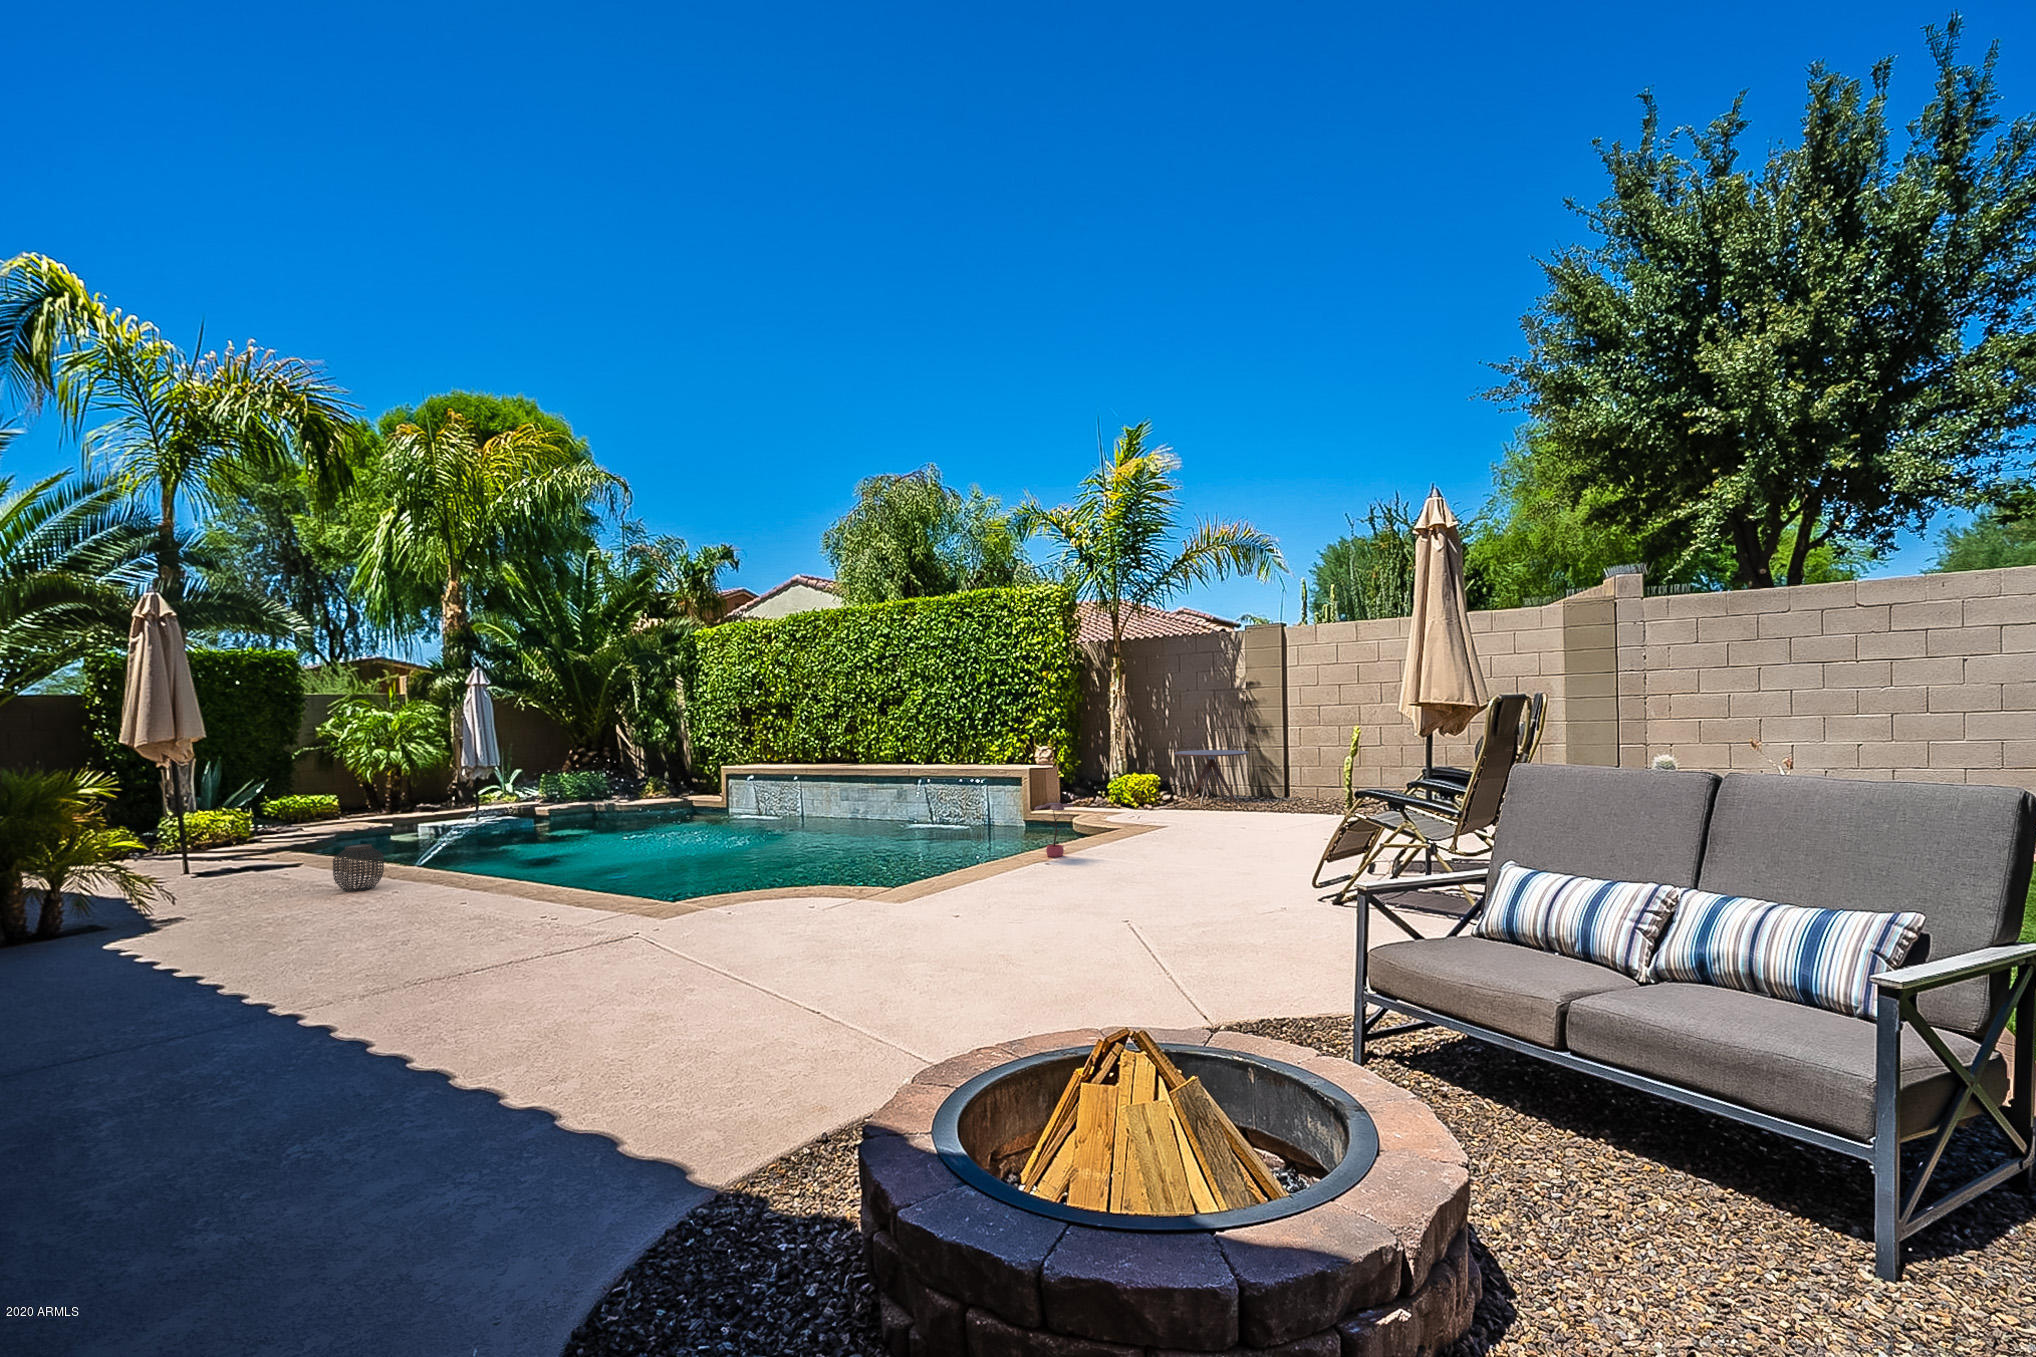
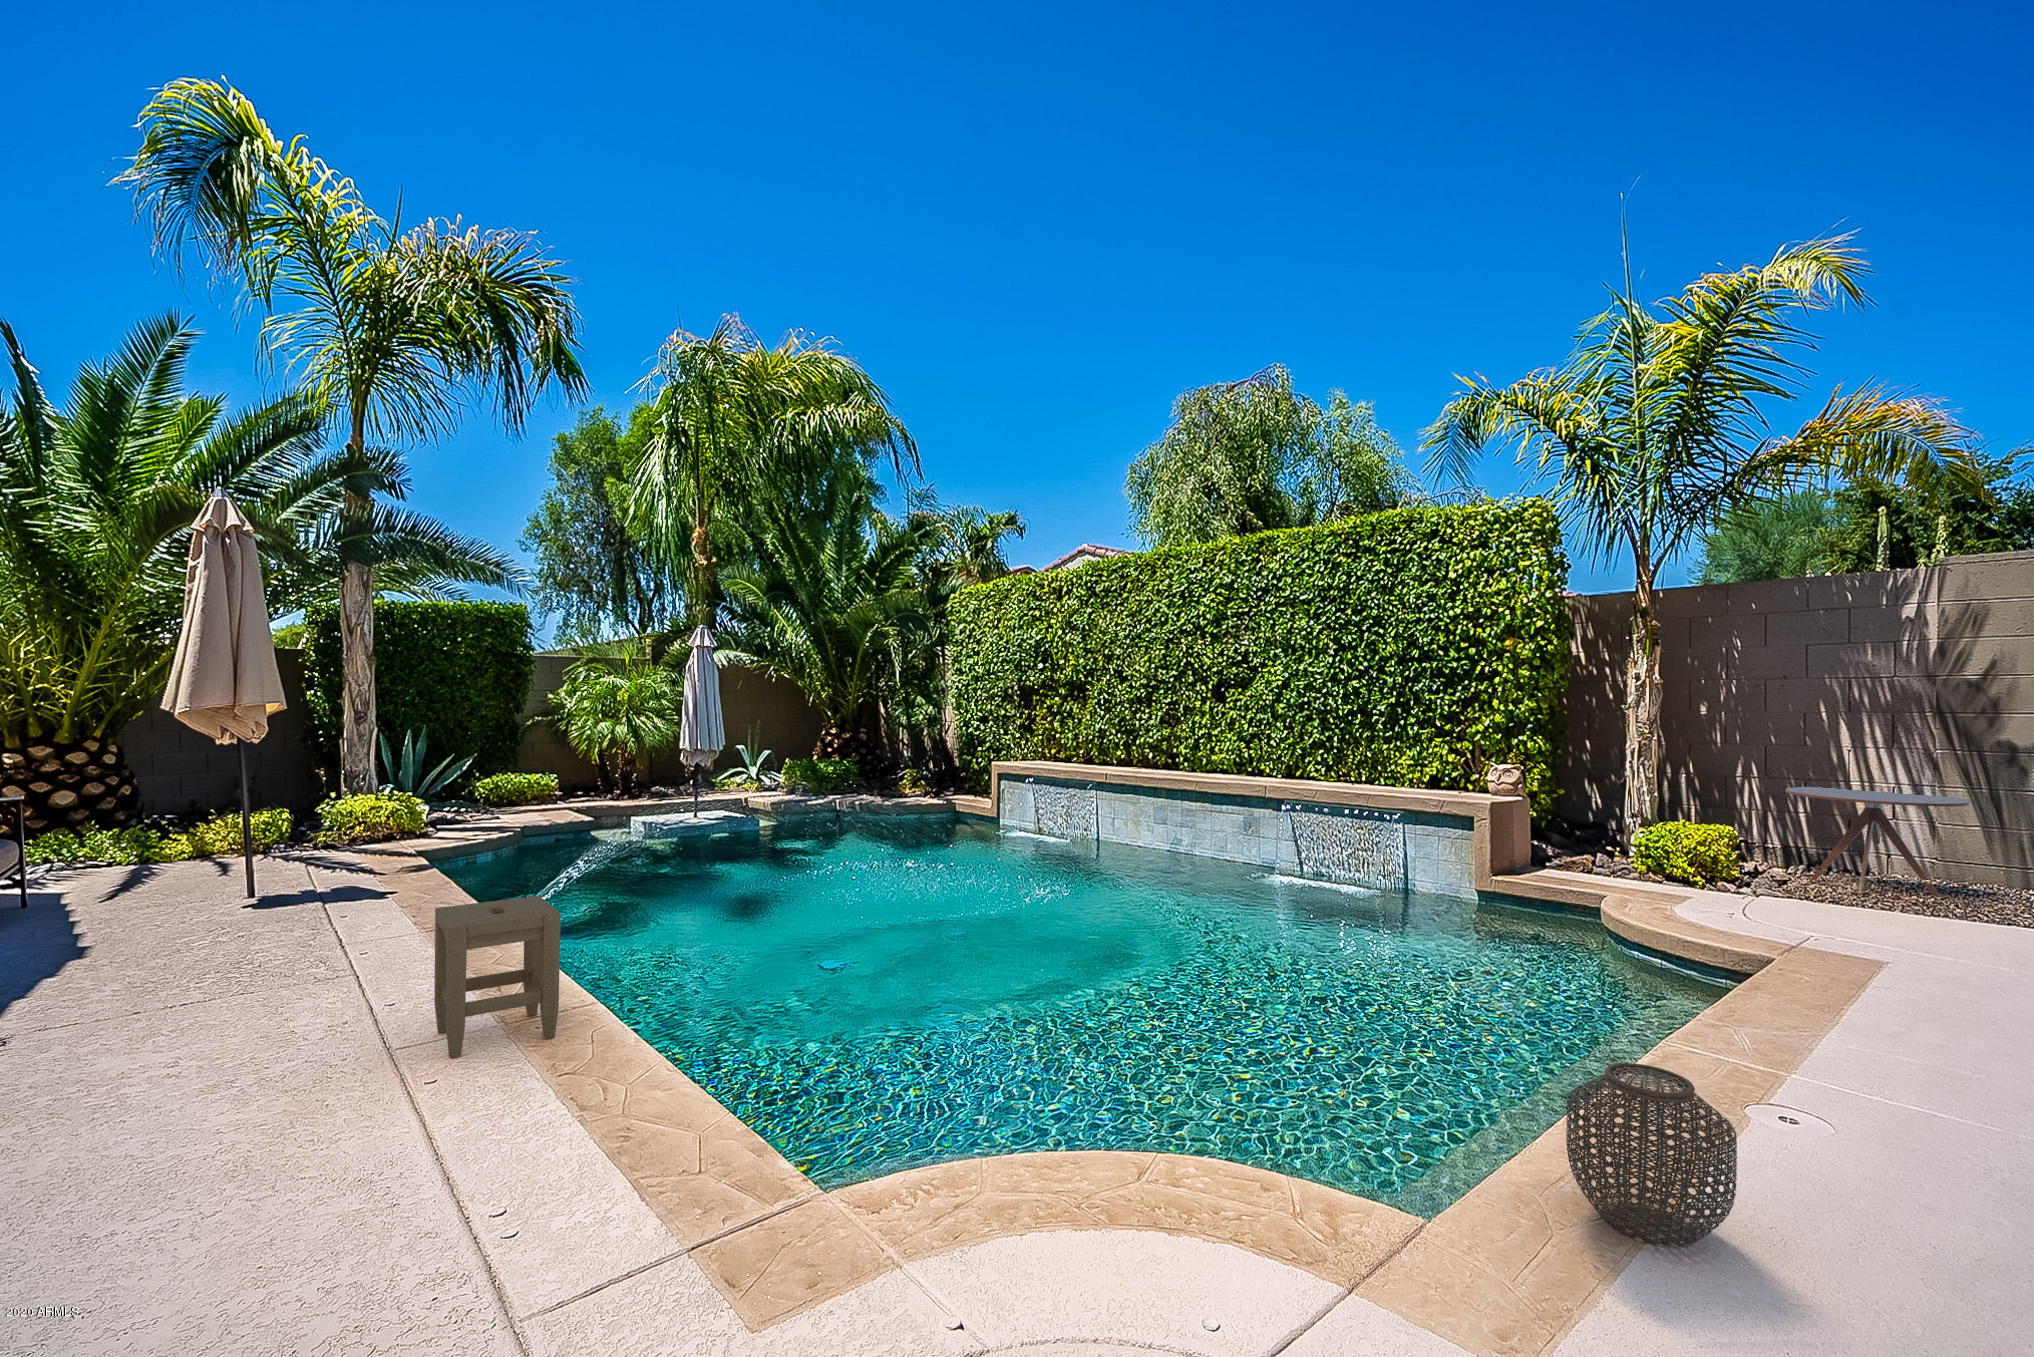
potted plant: present [1034,803,1073,857] -> none [1728,932,1840,1080]
stool: none [451,830,521,900] -> present [434,896,561,1059]
woven basket: present [333,844,384,892] -> present [1566,1063,1737,1246]

